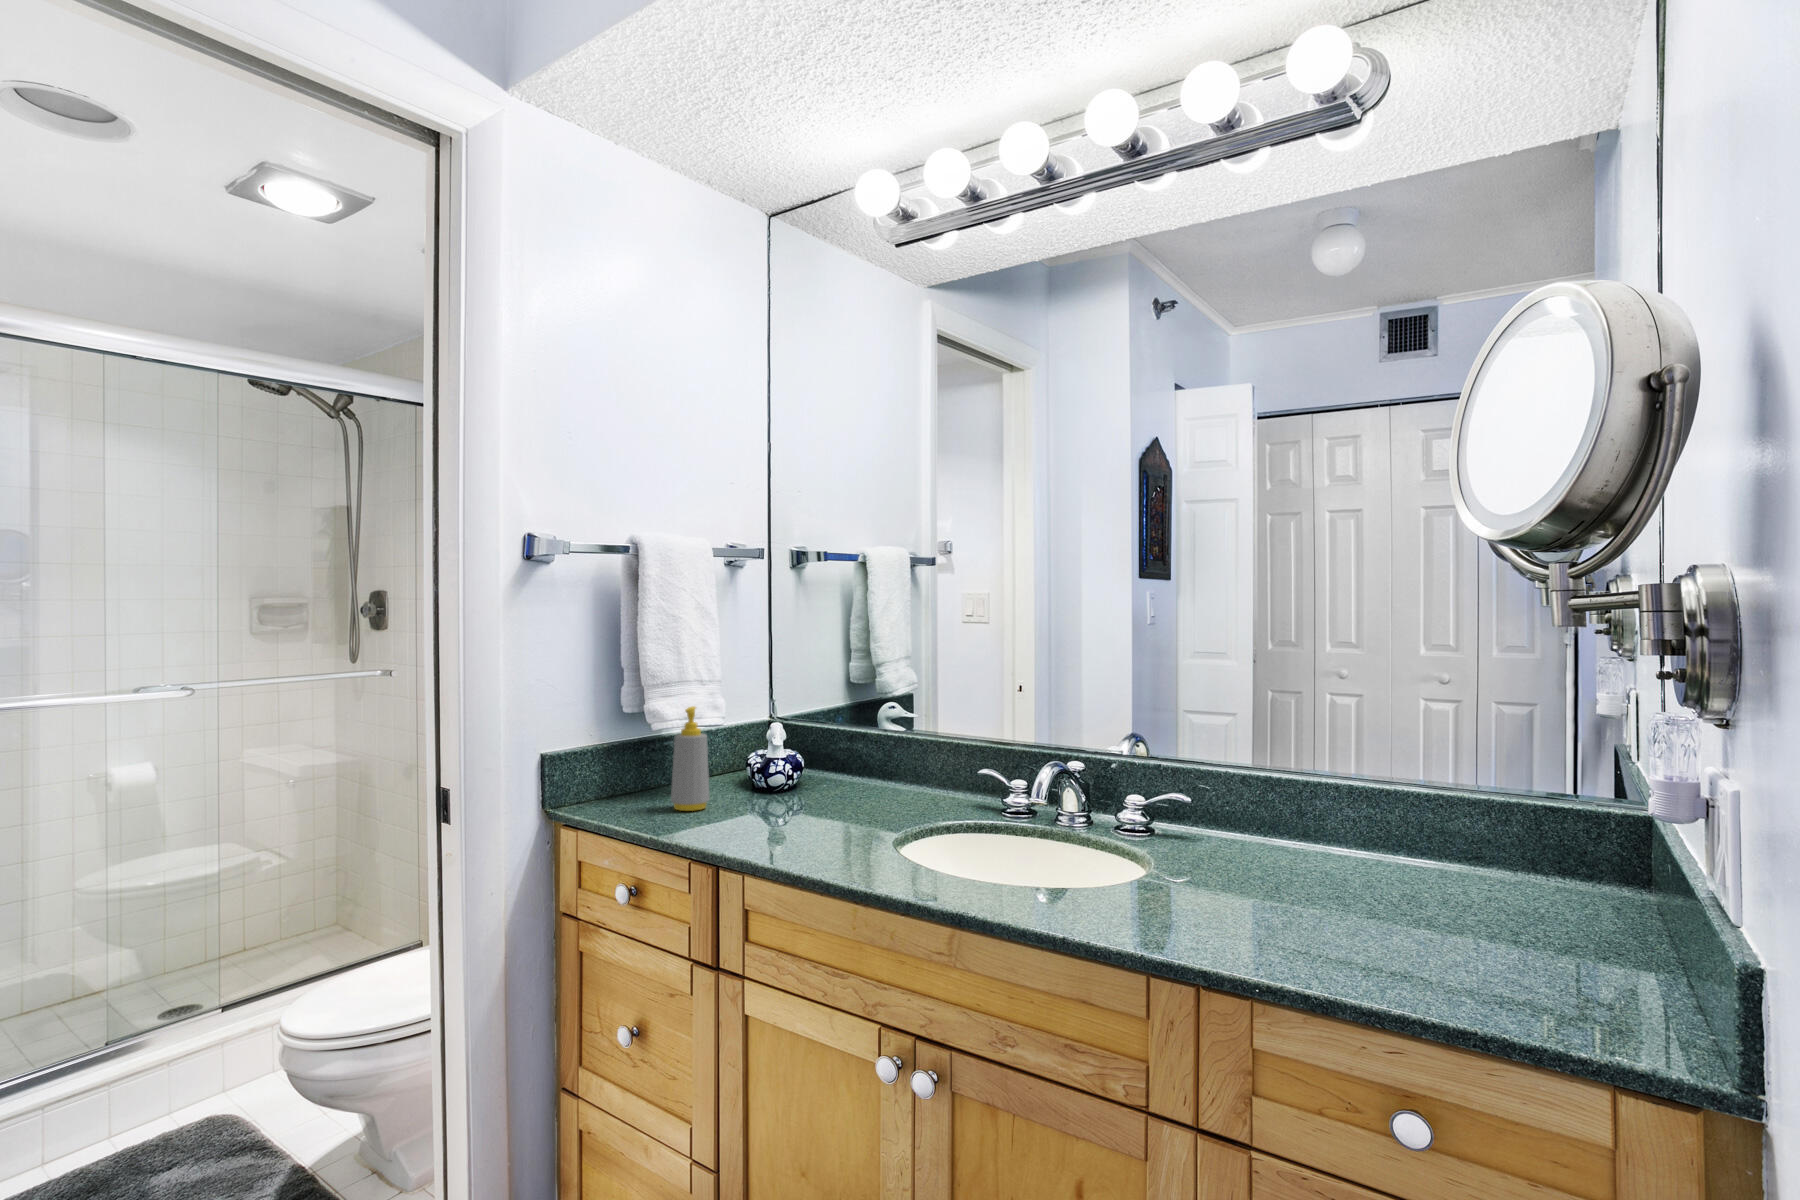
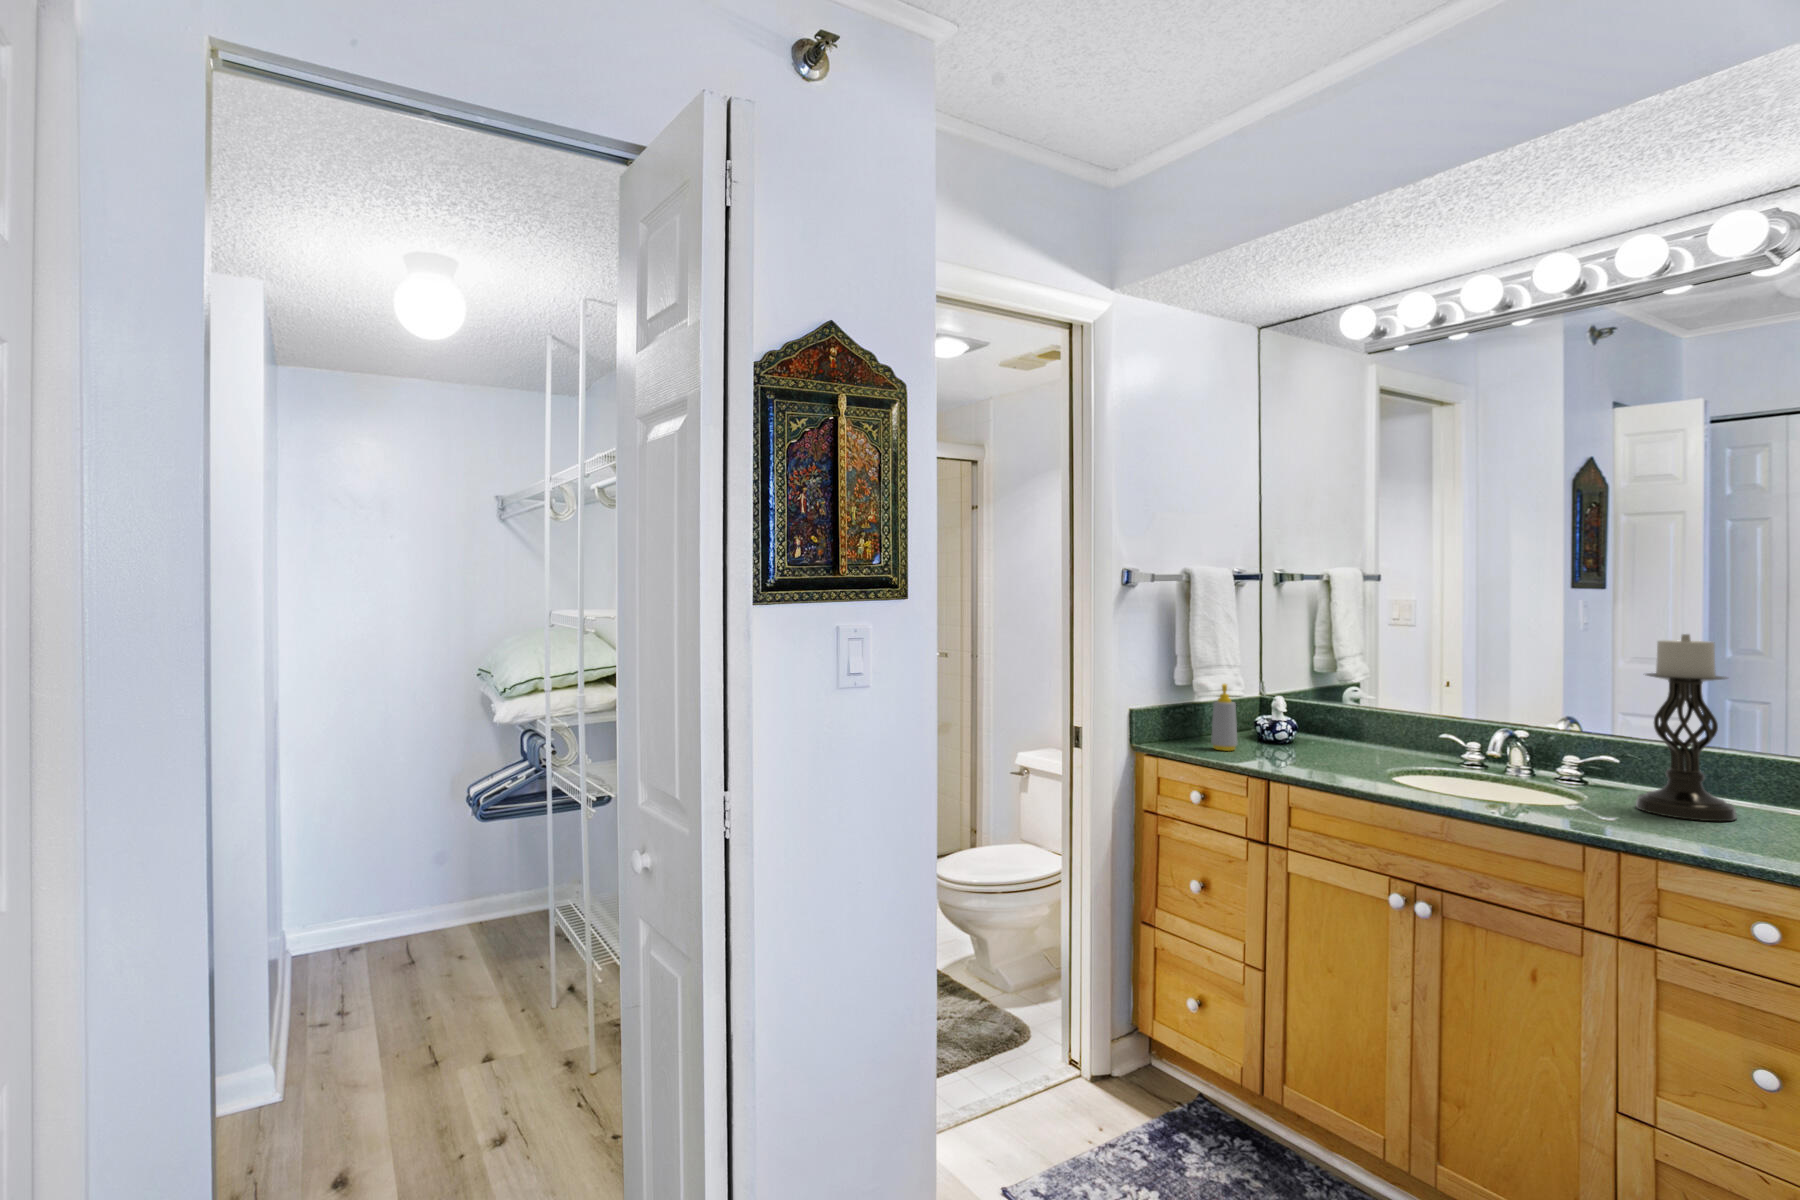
candle holder: none [1211,618,1333,897] -> present [1636,634,1737,821]

